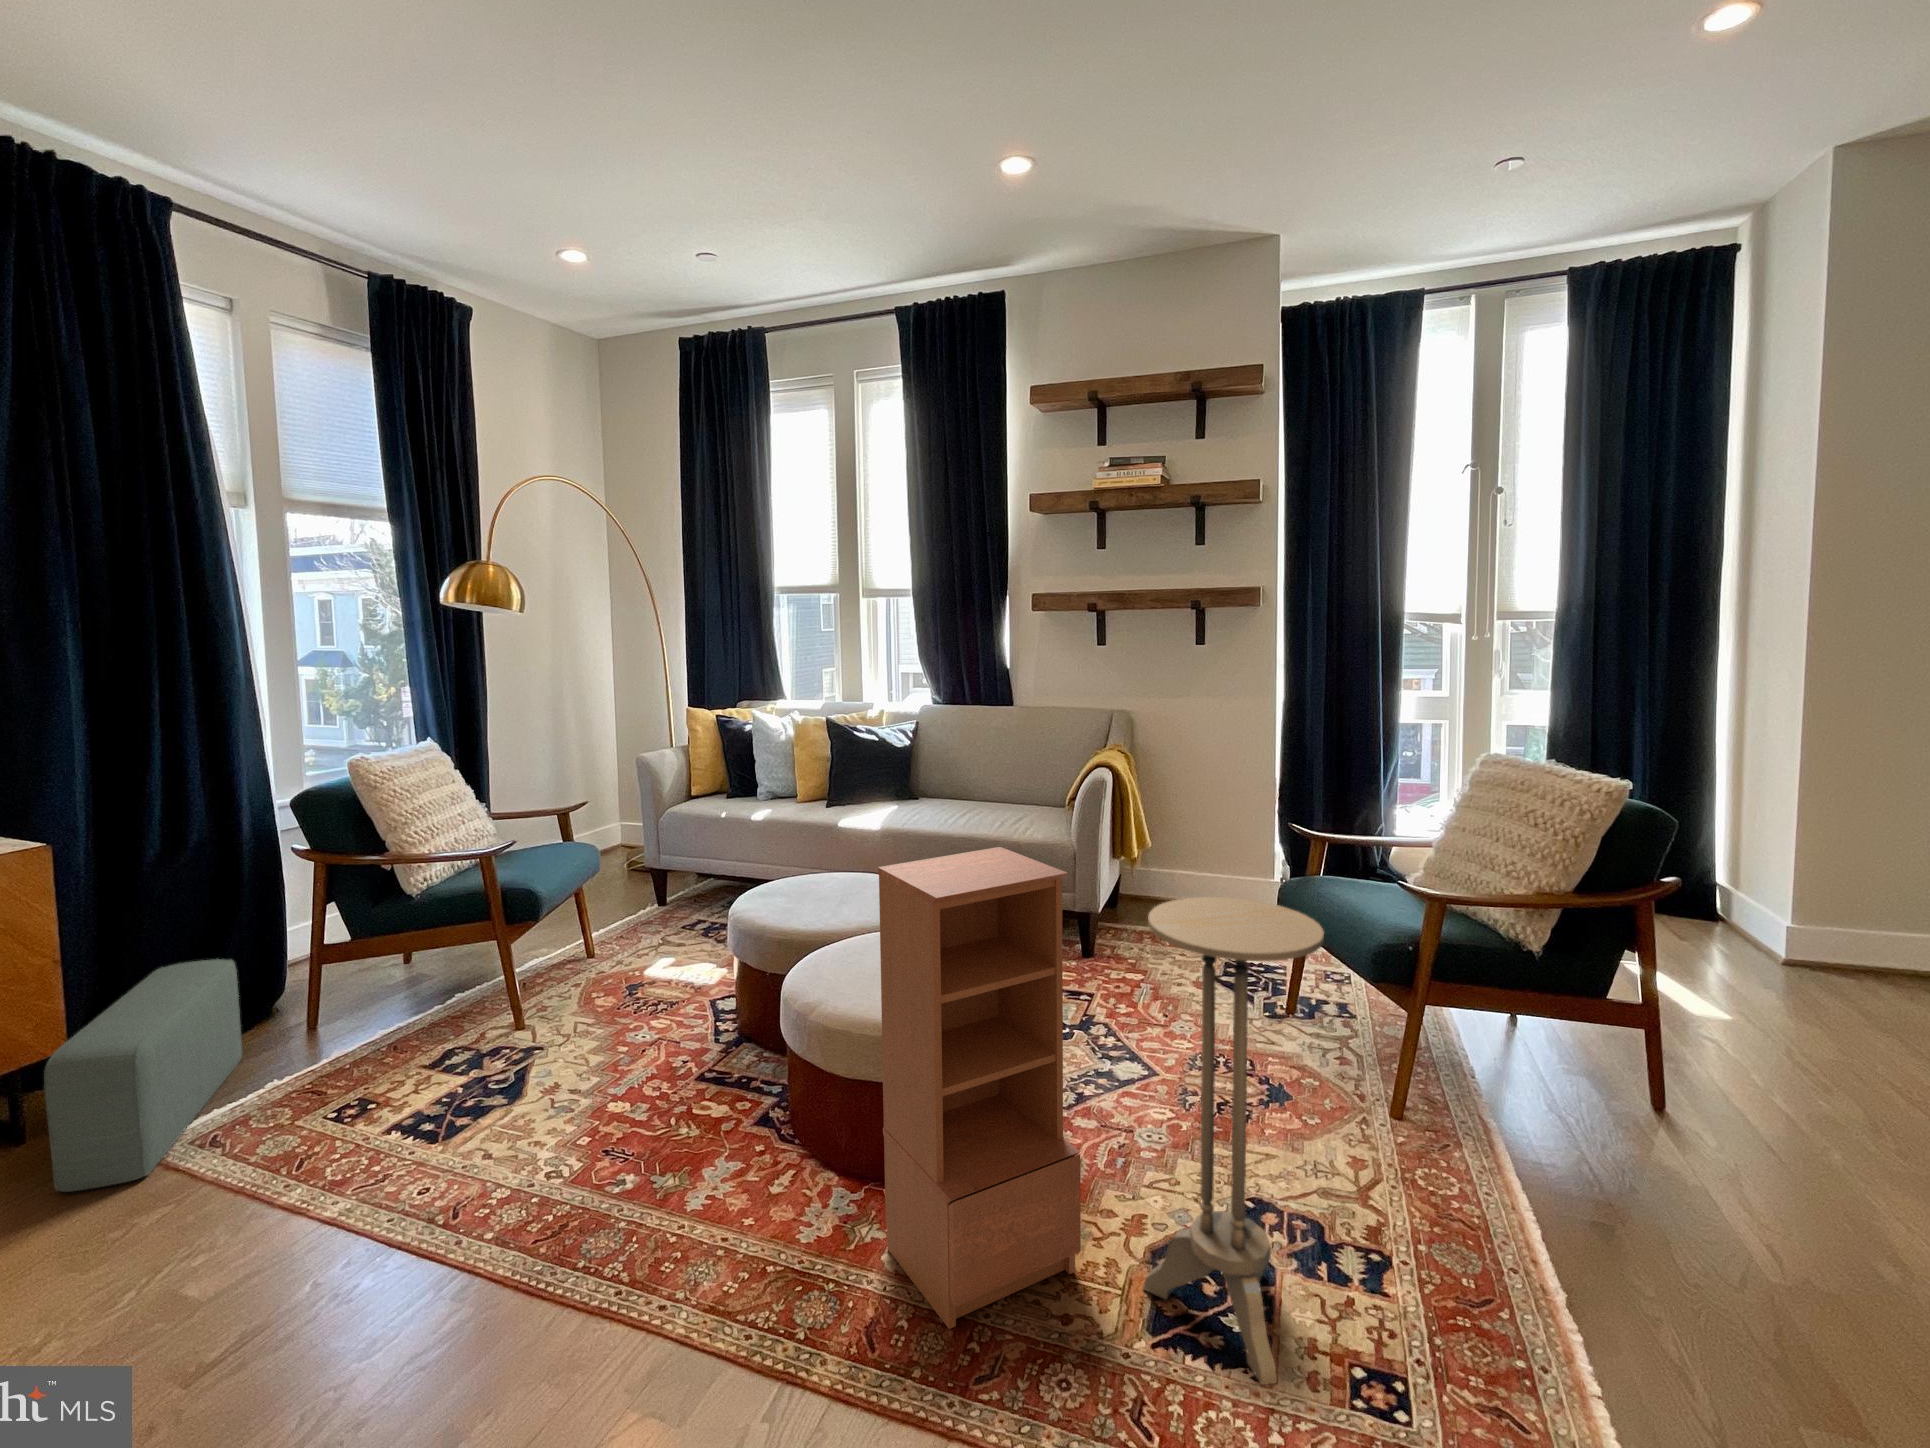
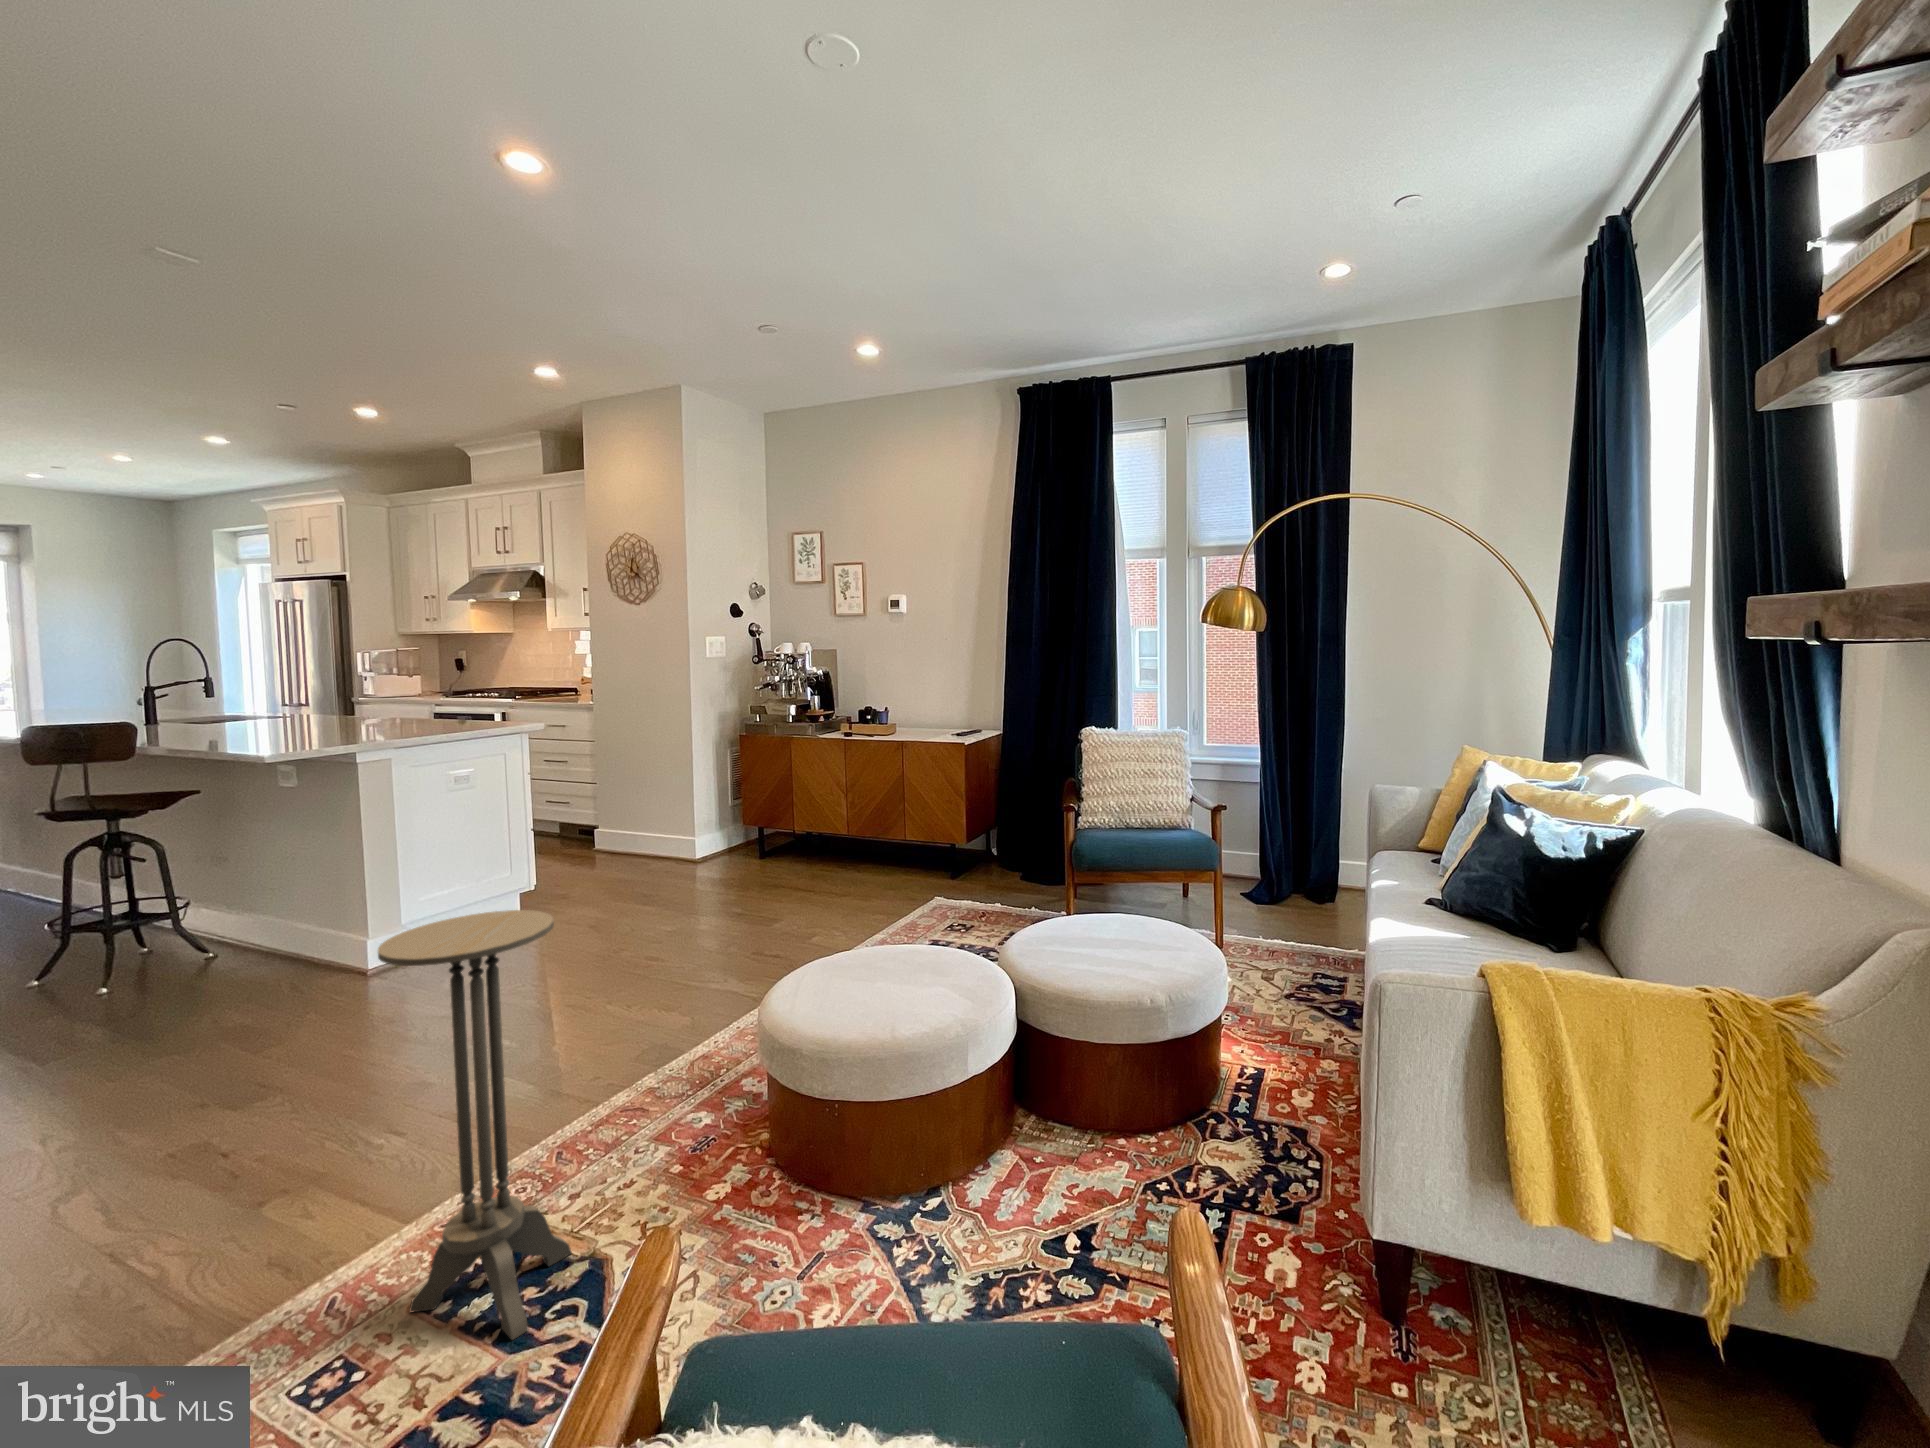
bookcase: present [878,847,1081,1329] -> none [600,836,726,1210]
pouf: present [44,959,242,1192] -> none [893,836,1022,917]

